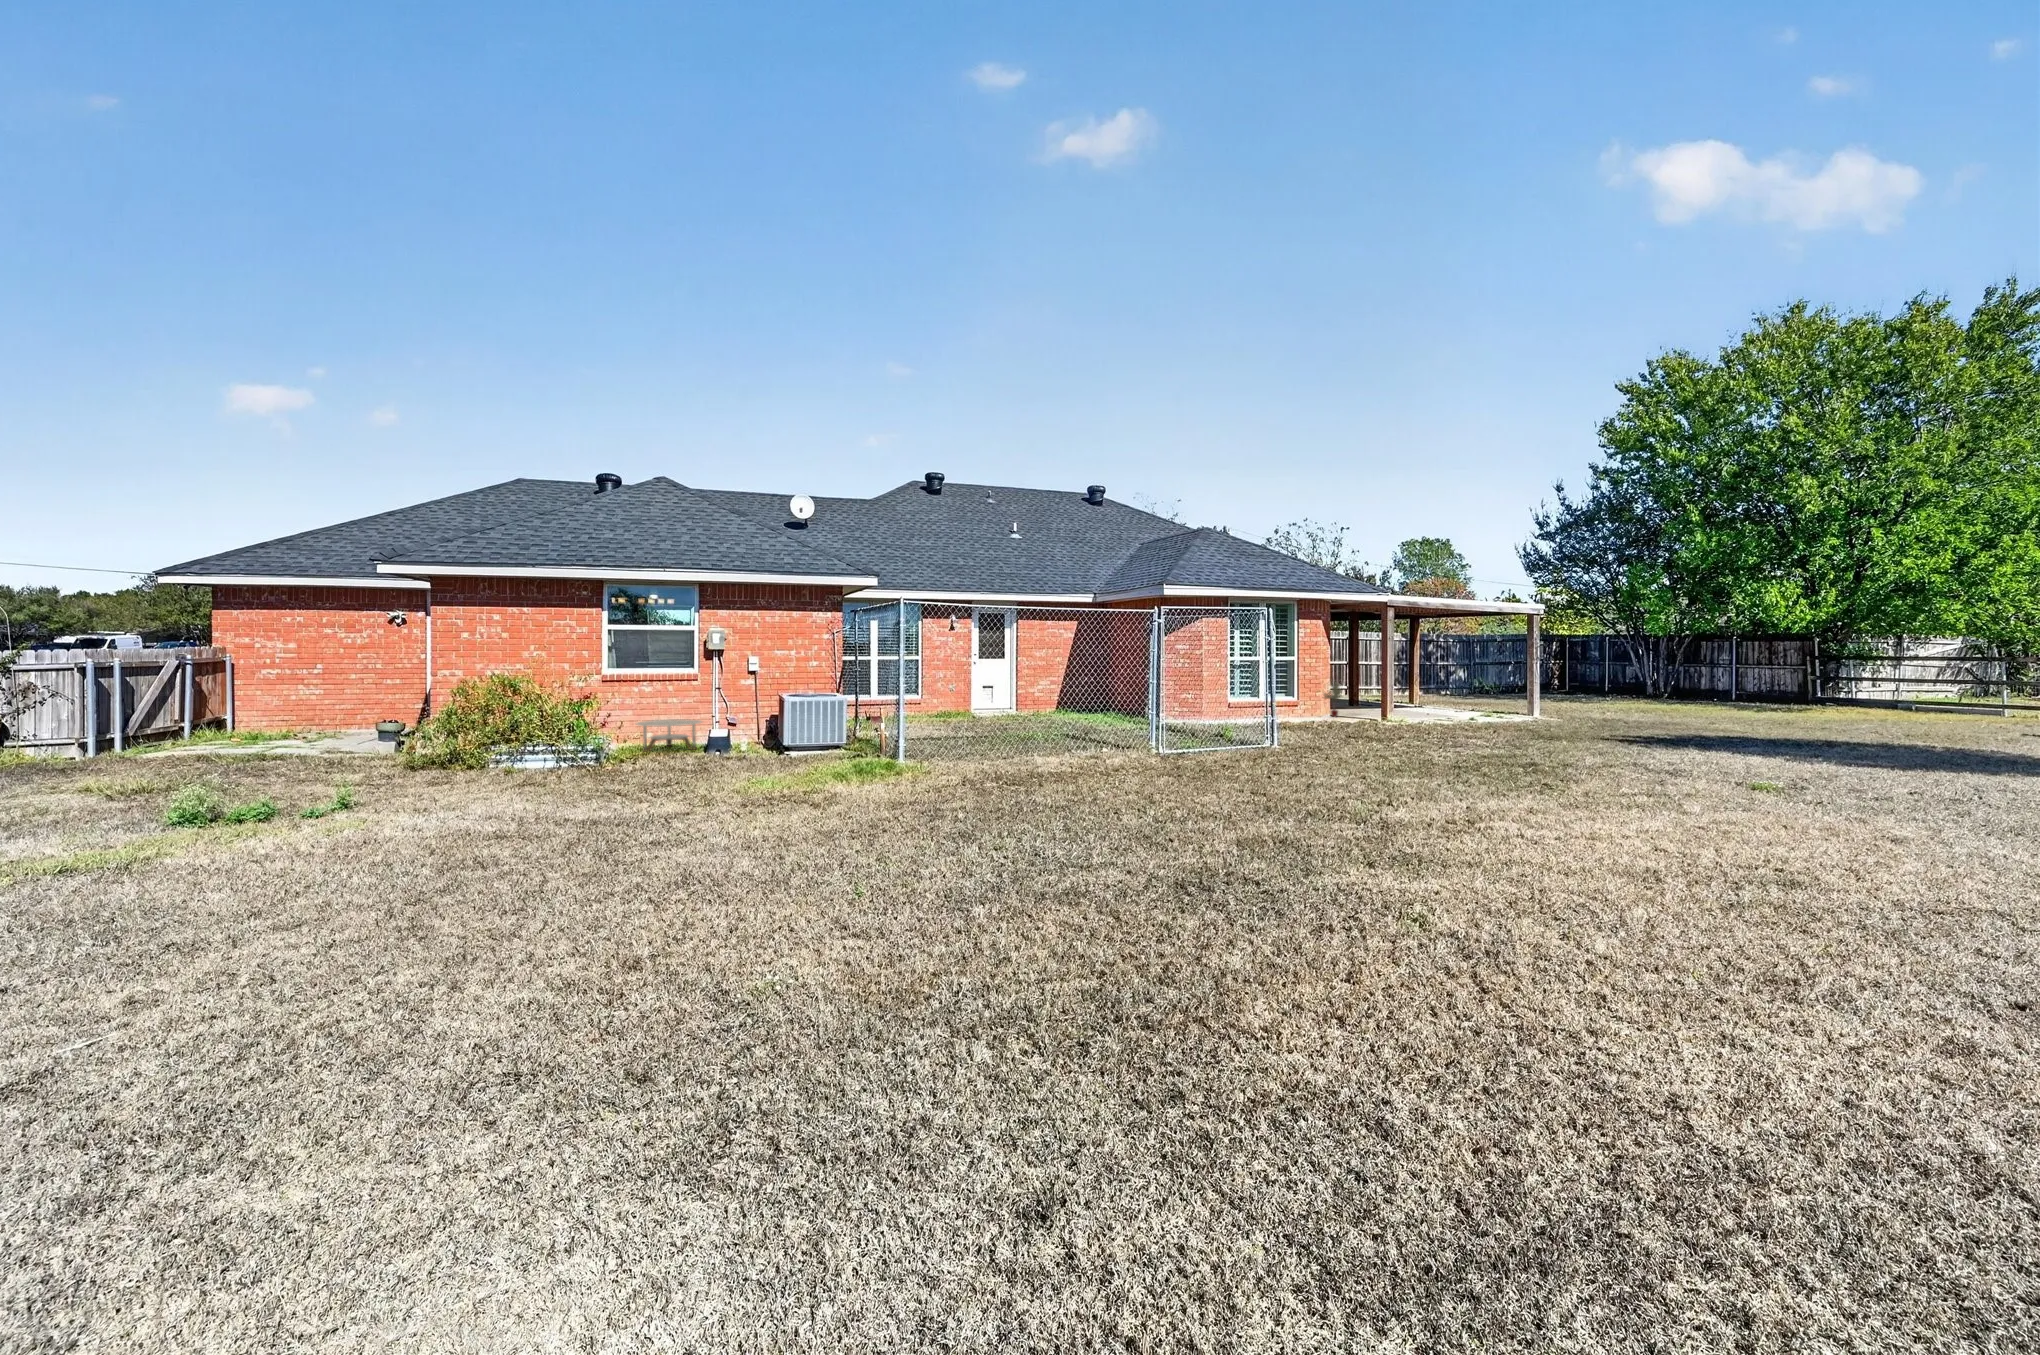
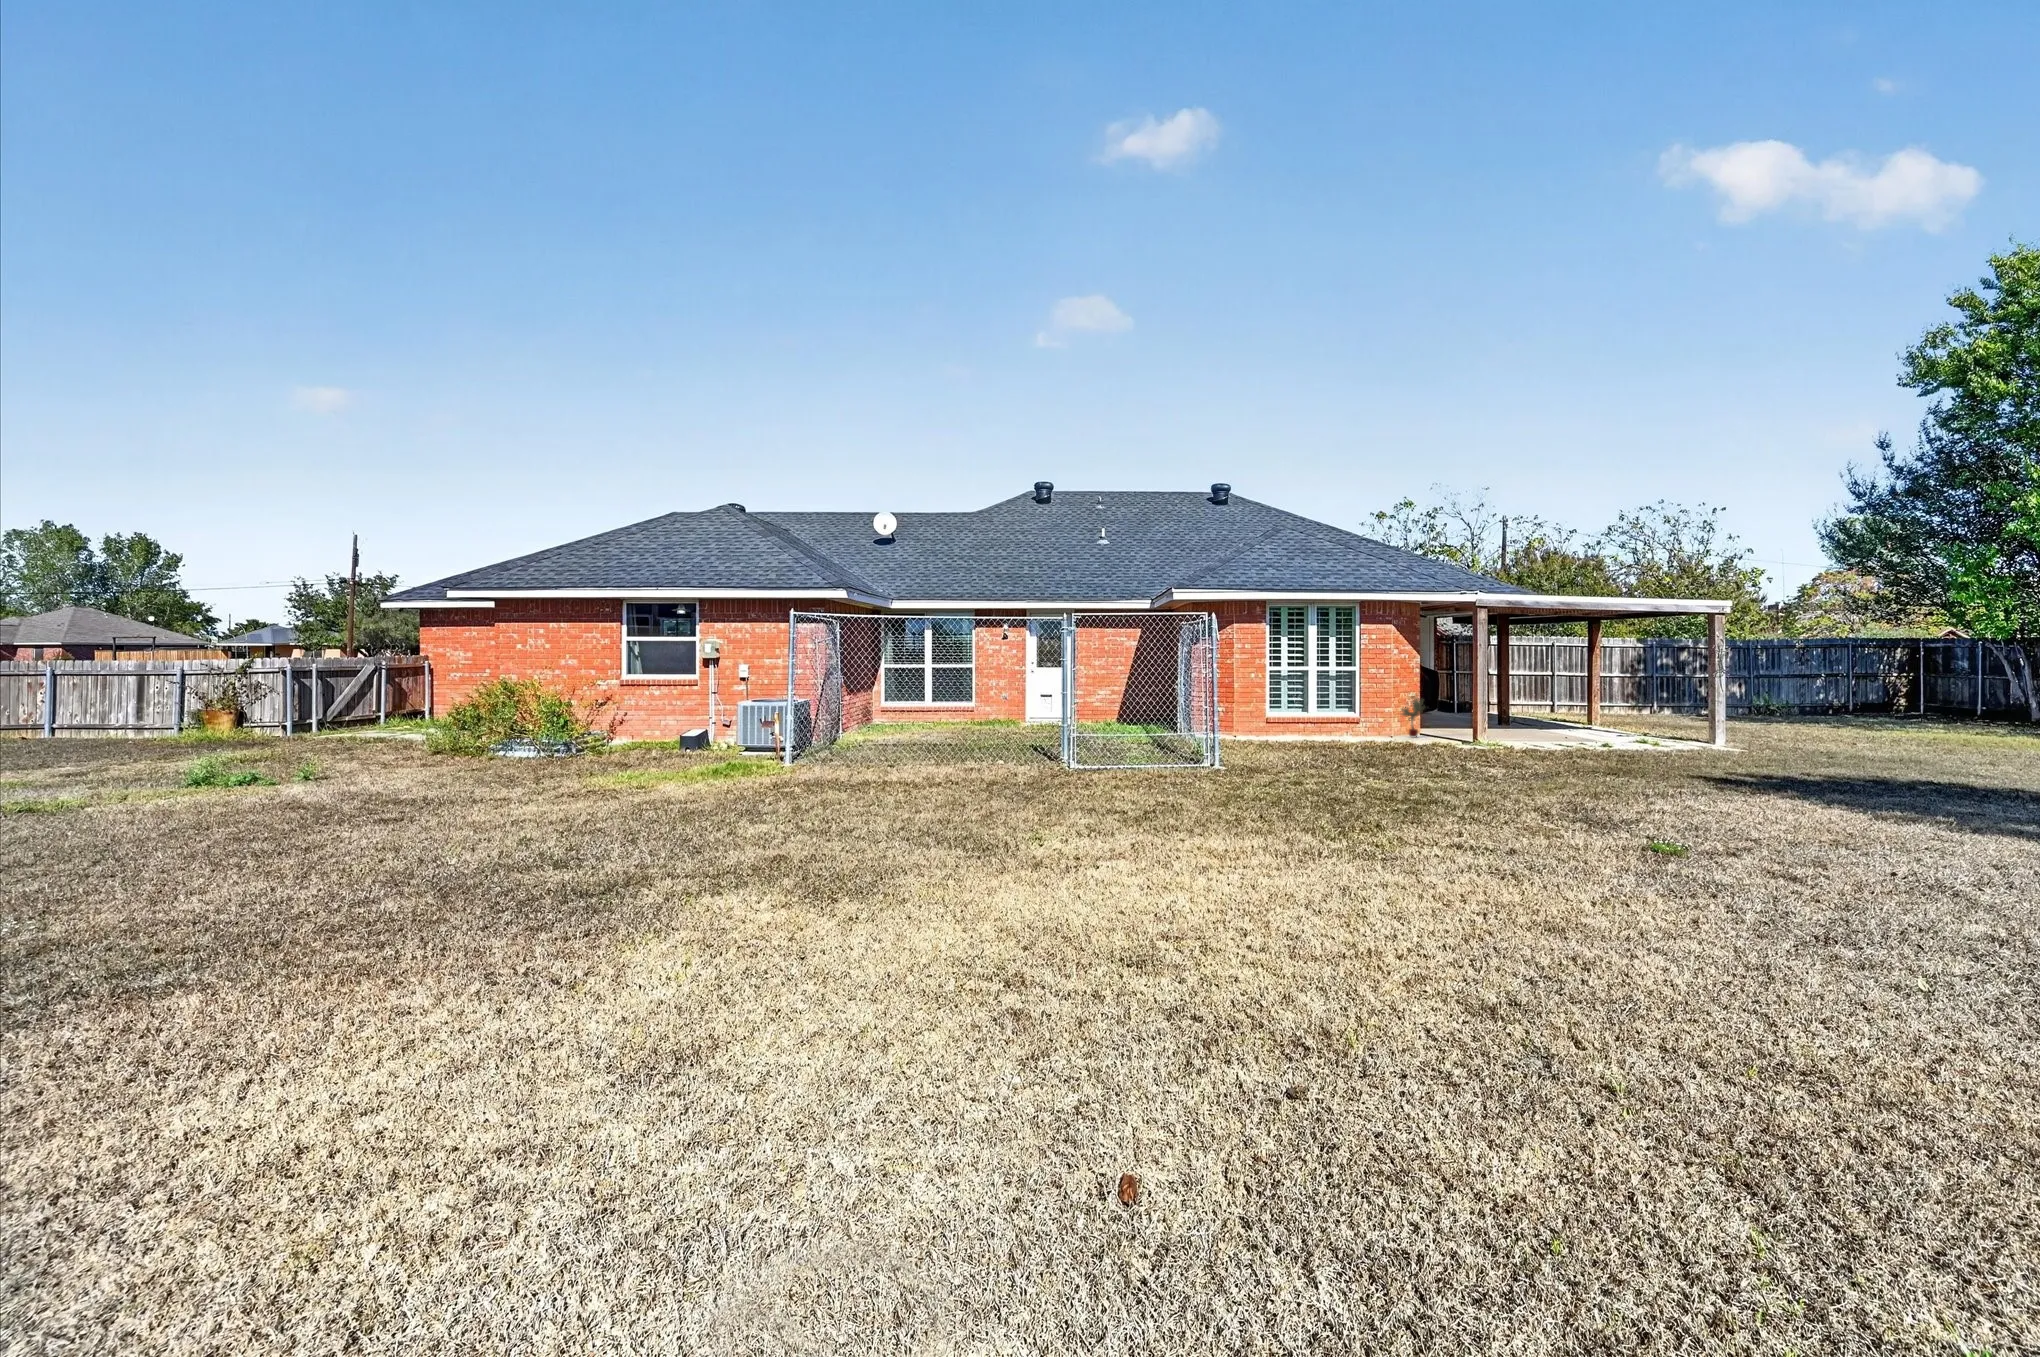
round table: present [636,719,702,752] -> none [625,720,687,748]

